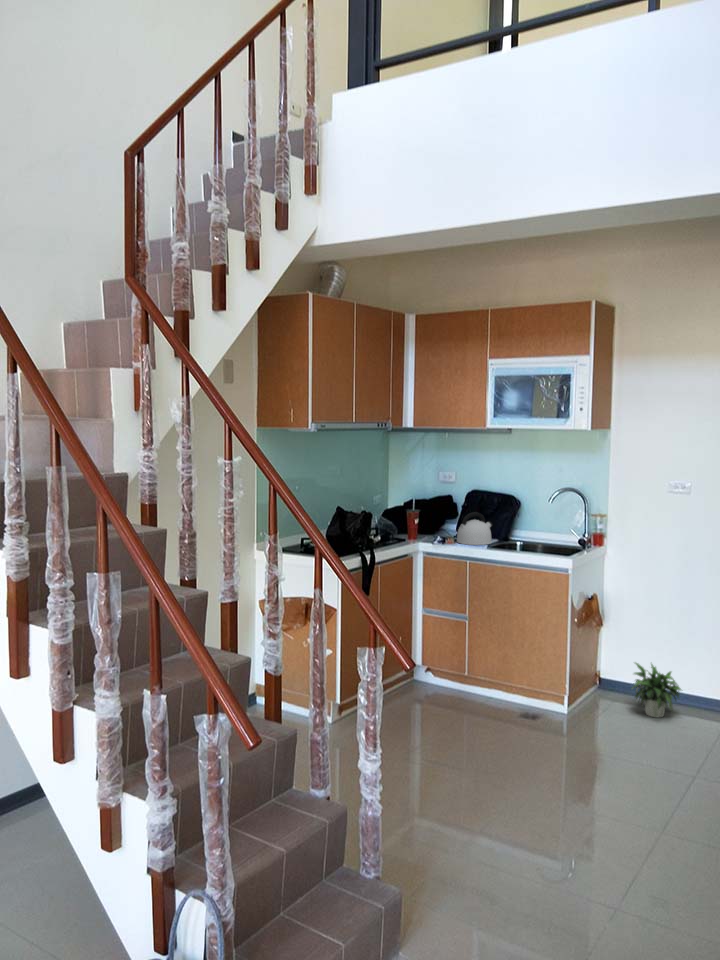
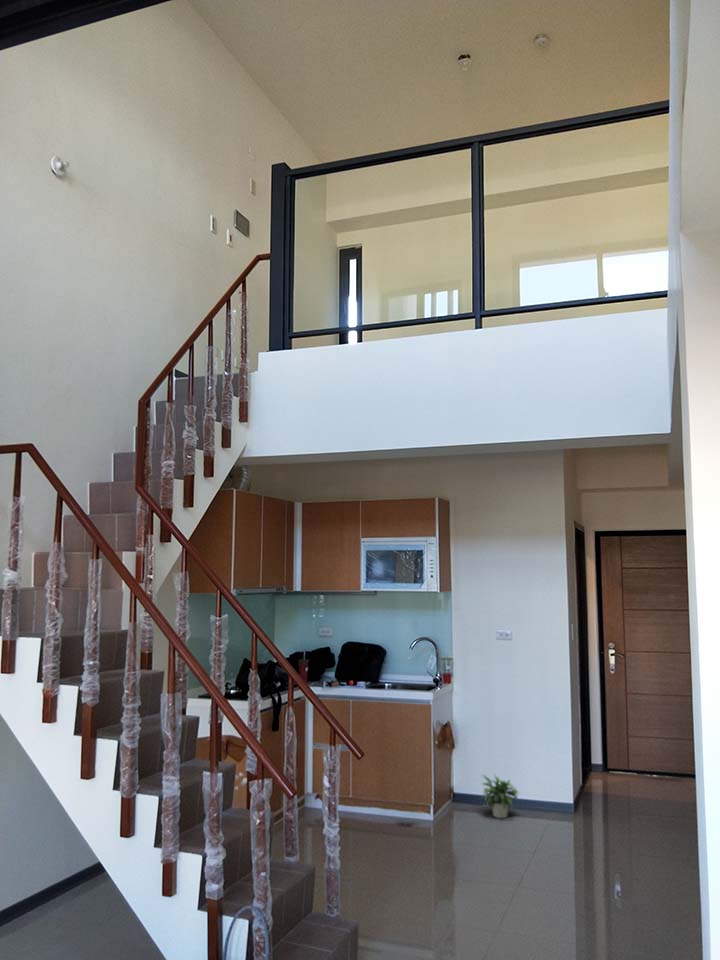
kettle: present [457,512,493,545] -> none [337,660,366,687]

